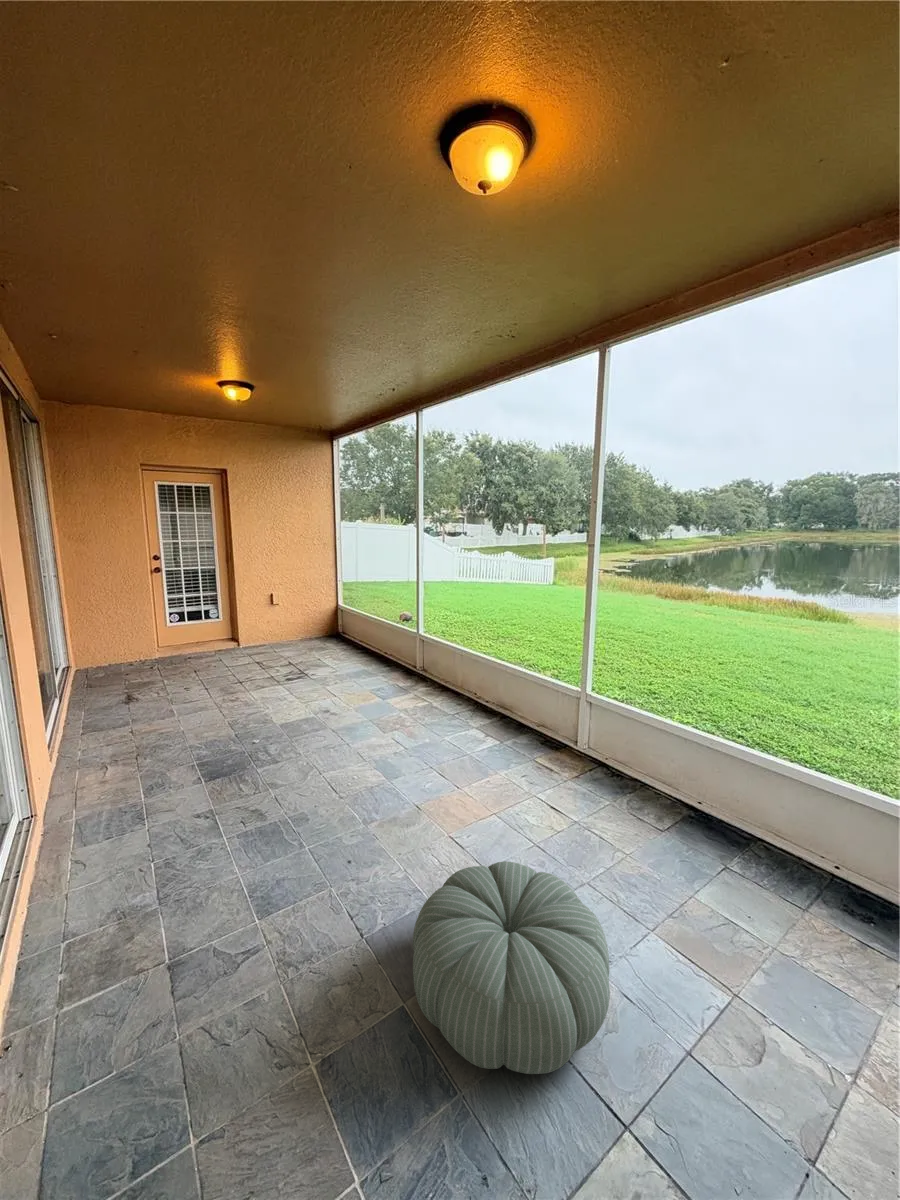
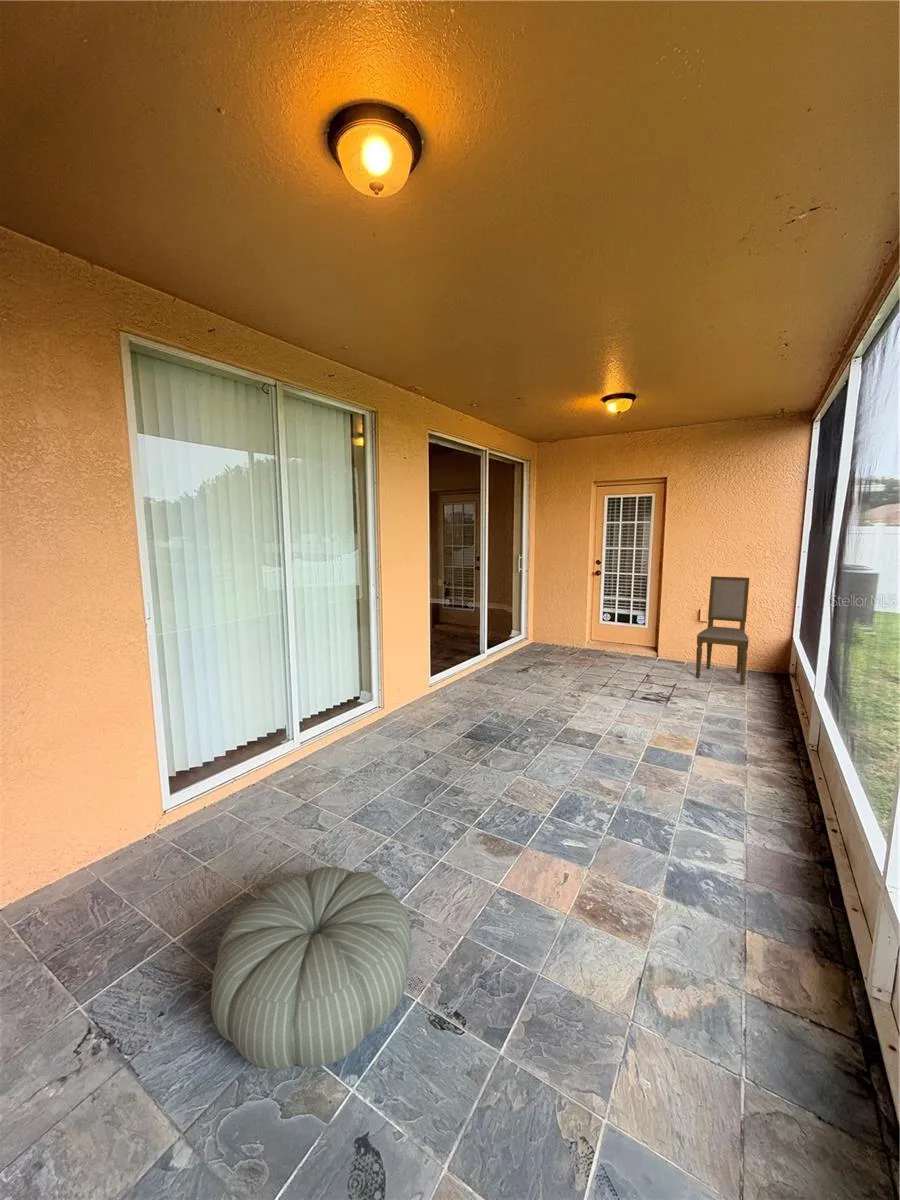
dining chair: none [279,562,329,653] -> present [696,576,749,685]

